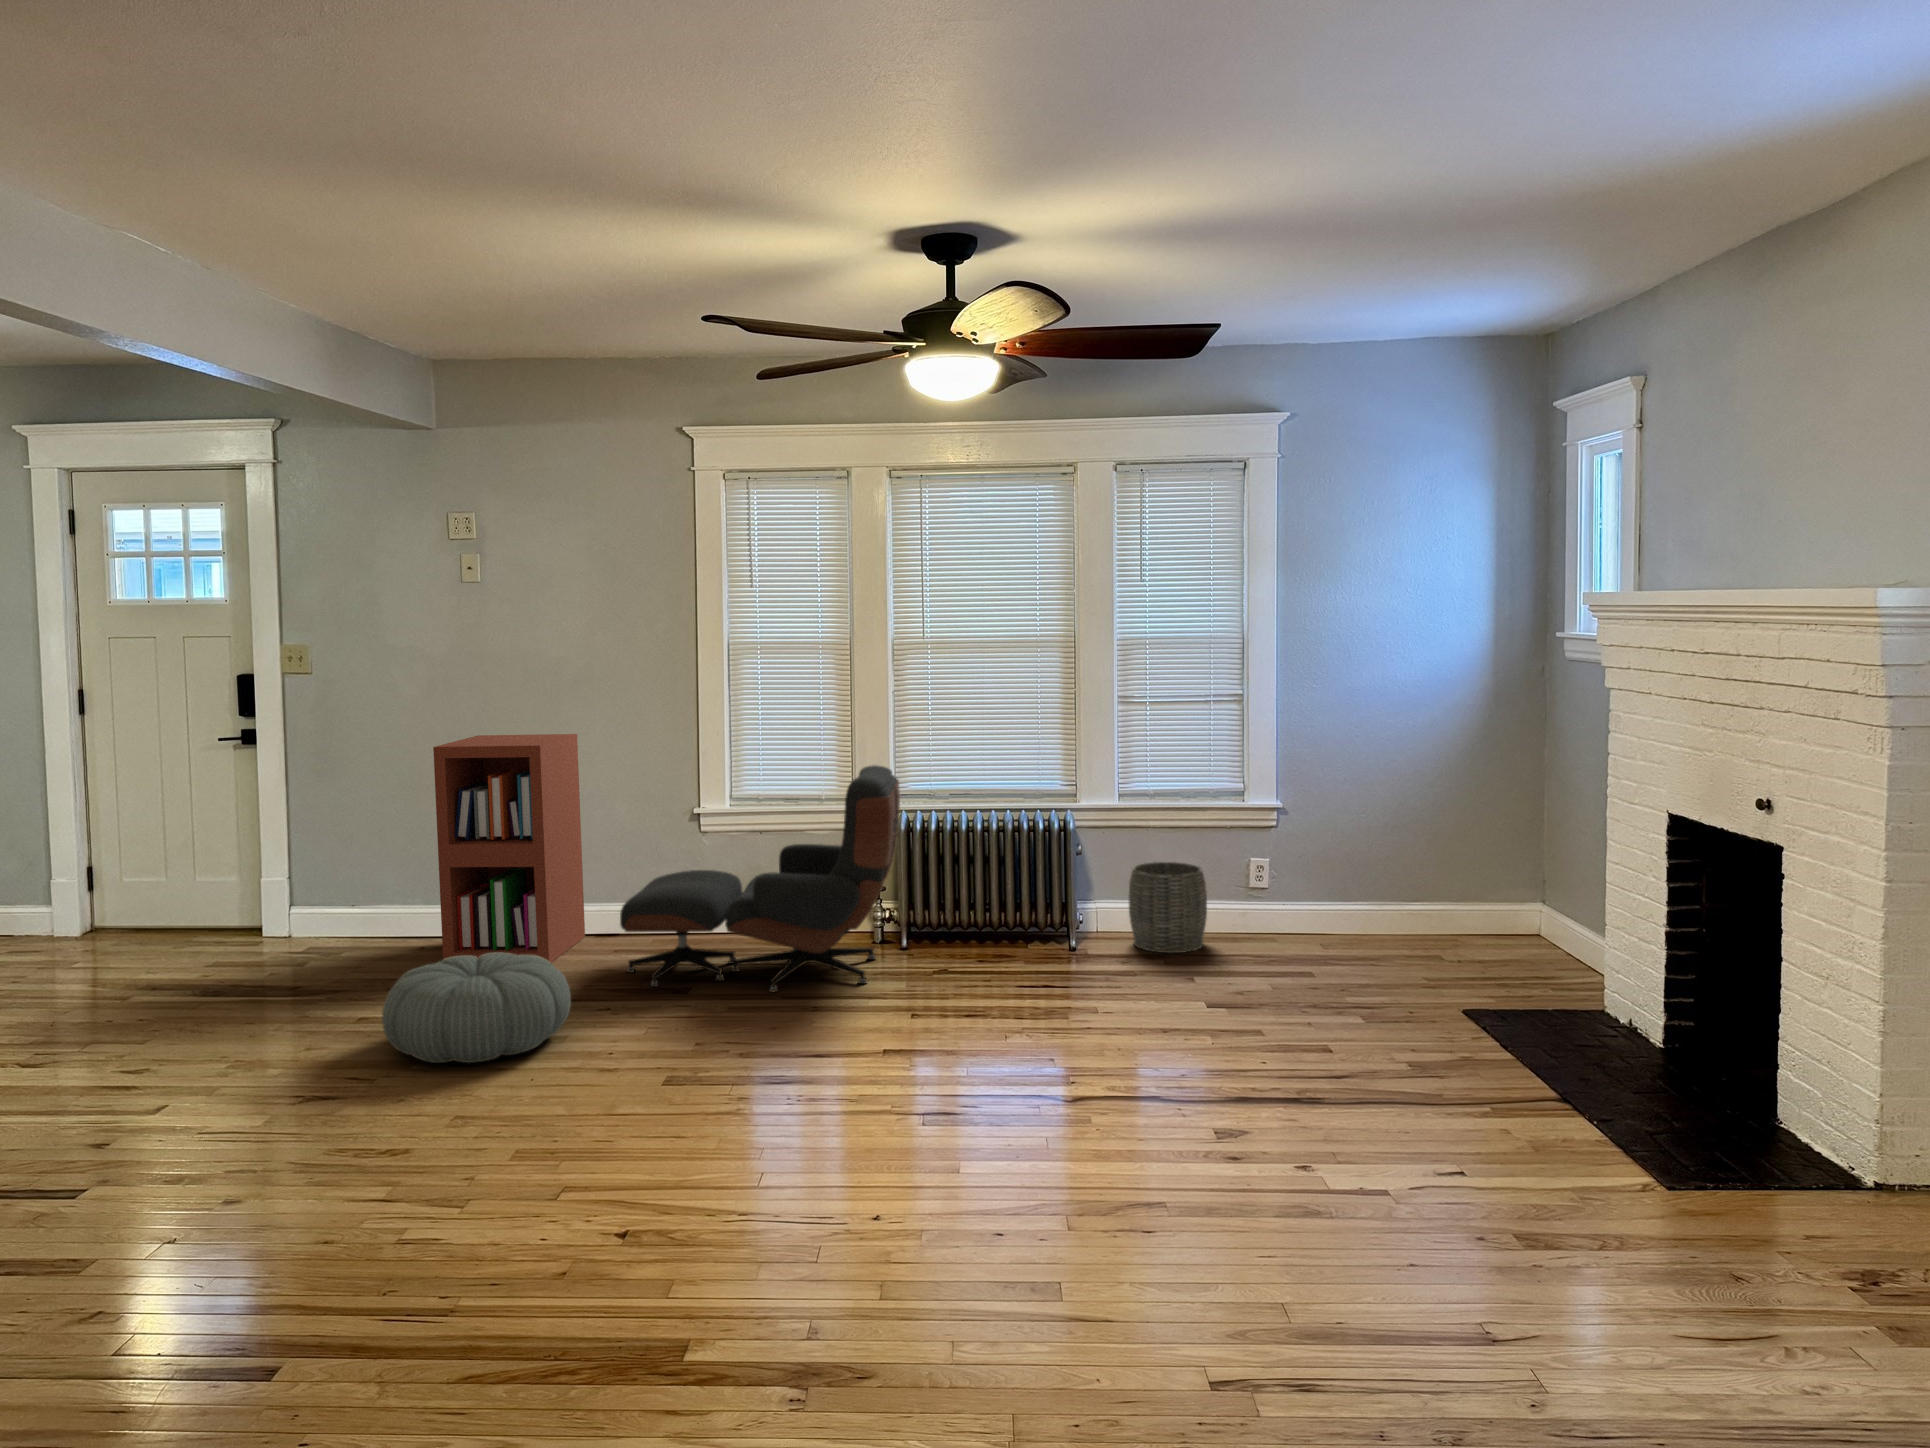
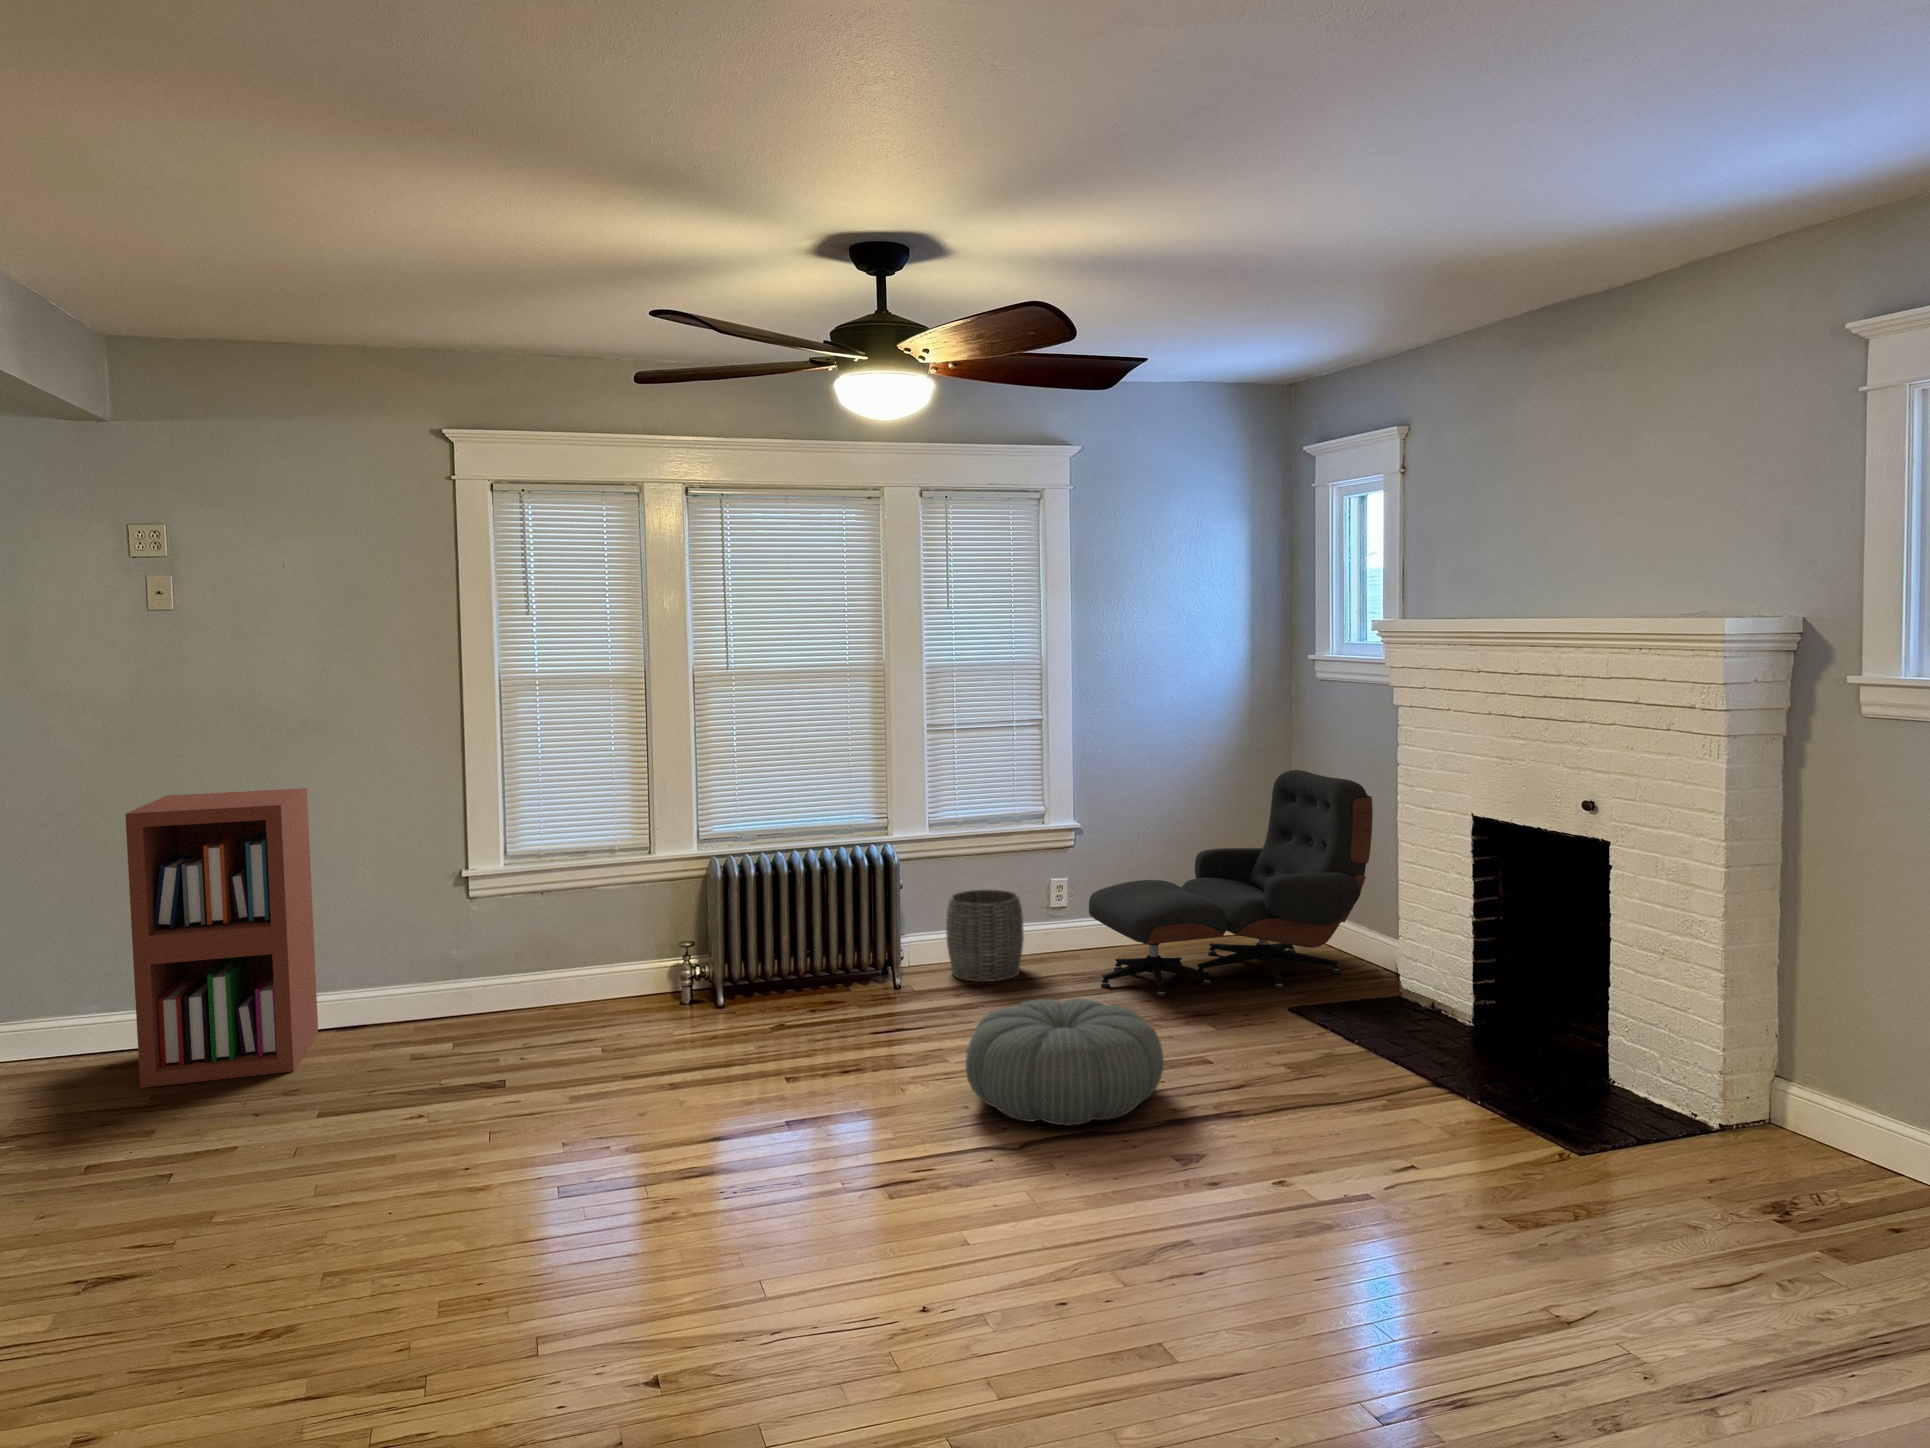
lounge chair: present [620,765,900,992] -> present [1089,770,1373,997]
pouf: present [382,953,571,1063] -> present [966,998,1164,1125]

